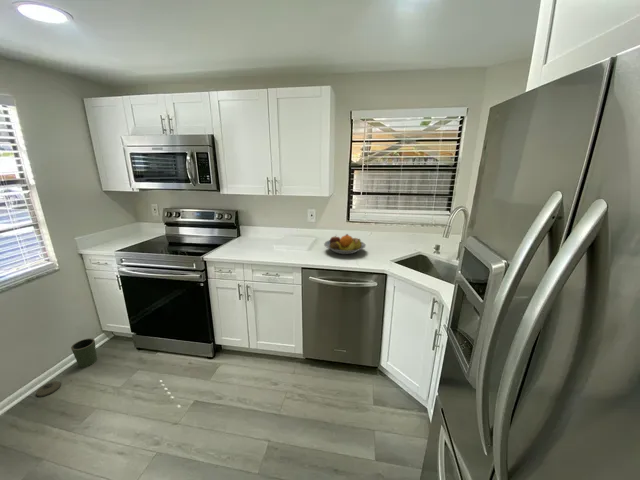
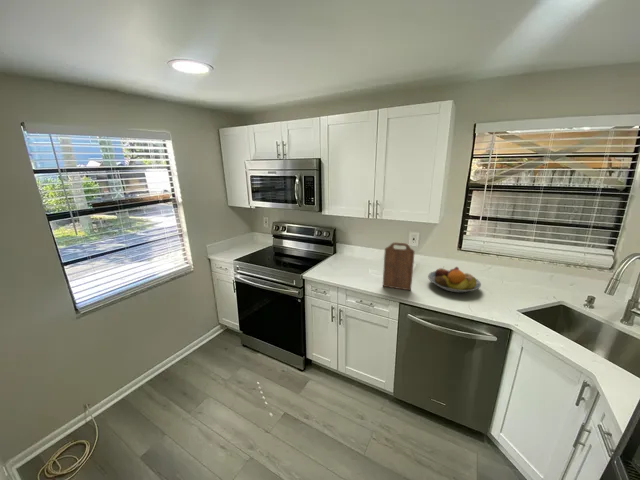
cutting board: none [284,214,310,257] -> present [383,243,414,290]
trash can: present [36,338,97,397] -> none [171,330,213,374]

